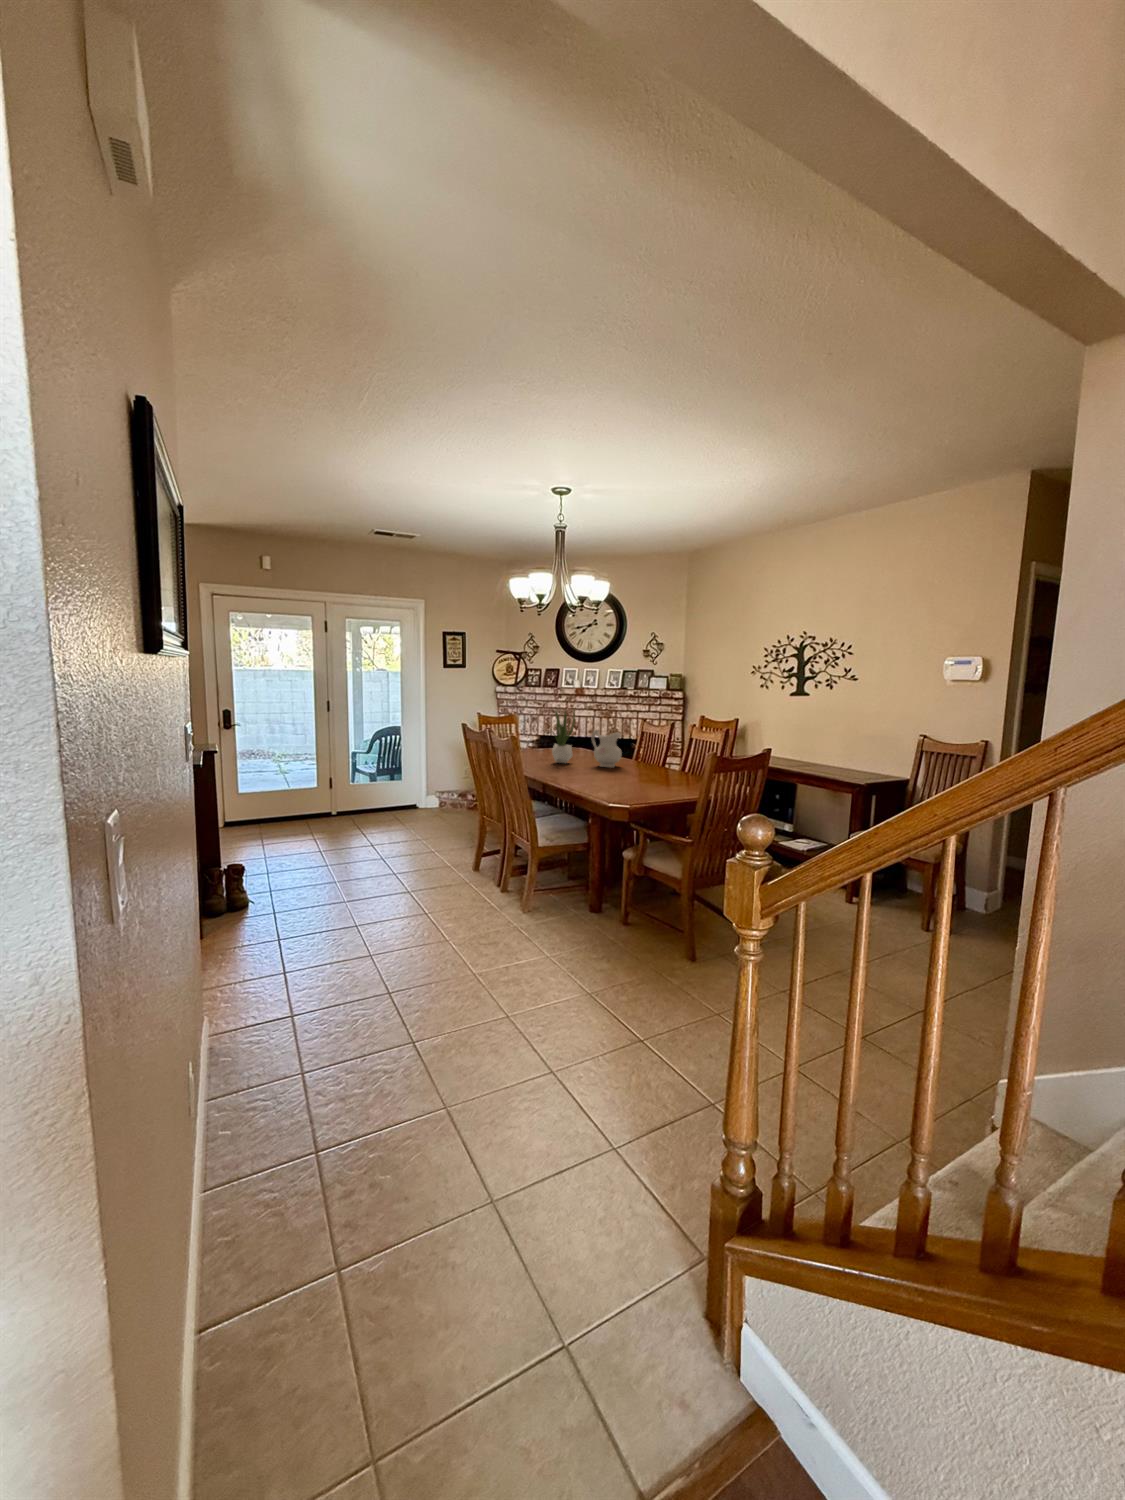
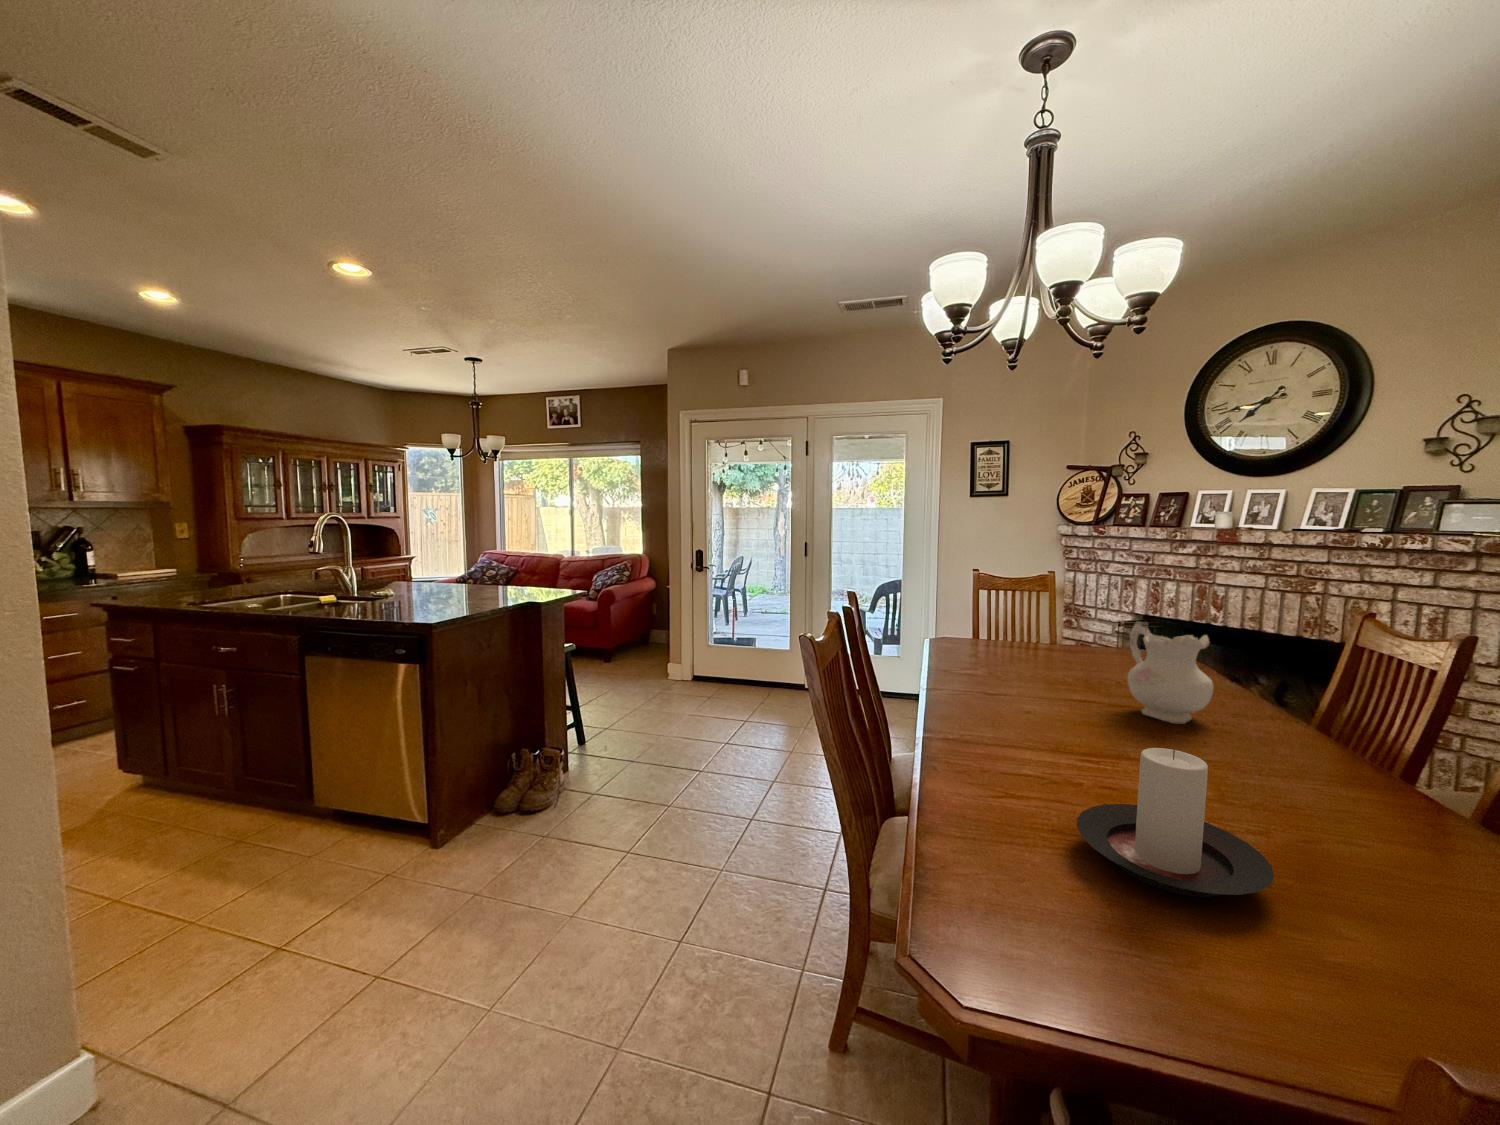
potted plant: present [552,711,575,763] -> none [1035,562,1100,686]
candle holder: none [630,756,676,792] -> present [1077,748,1274,897]

